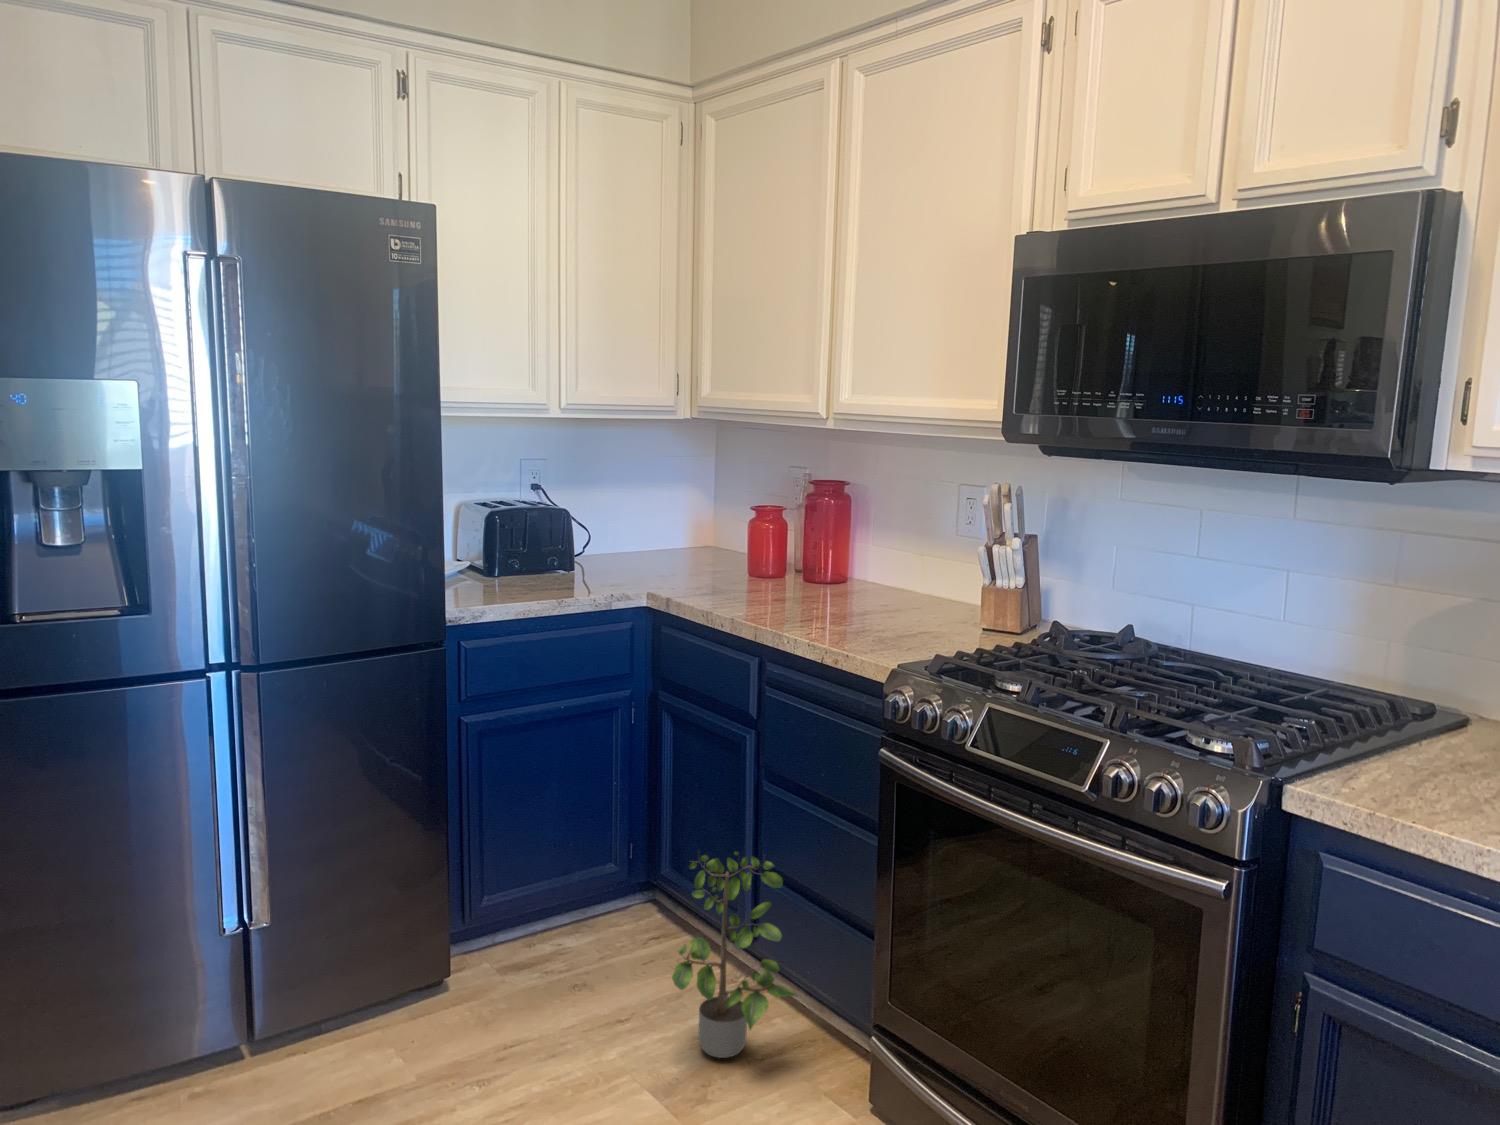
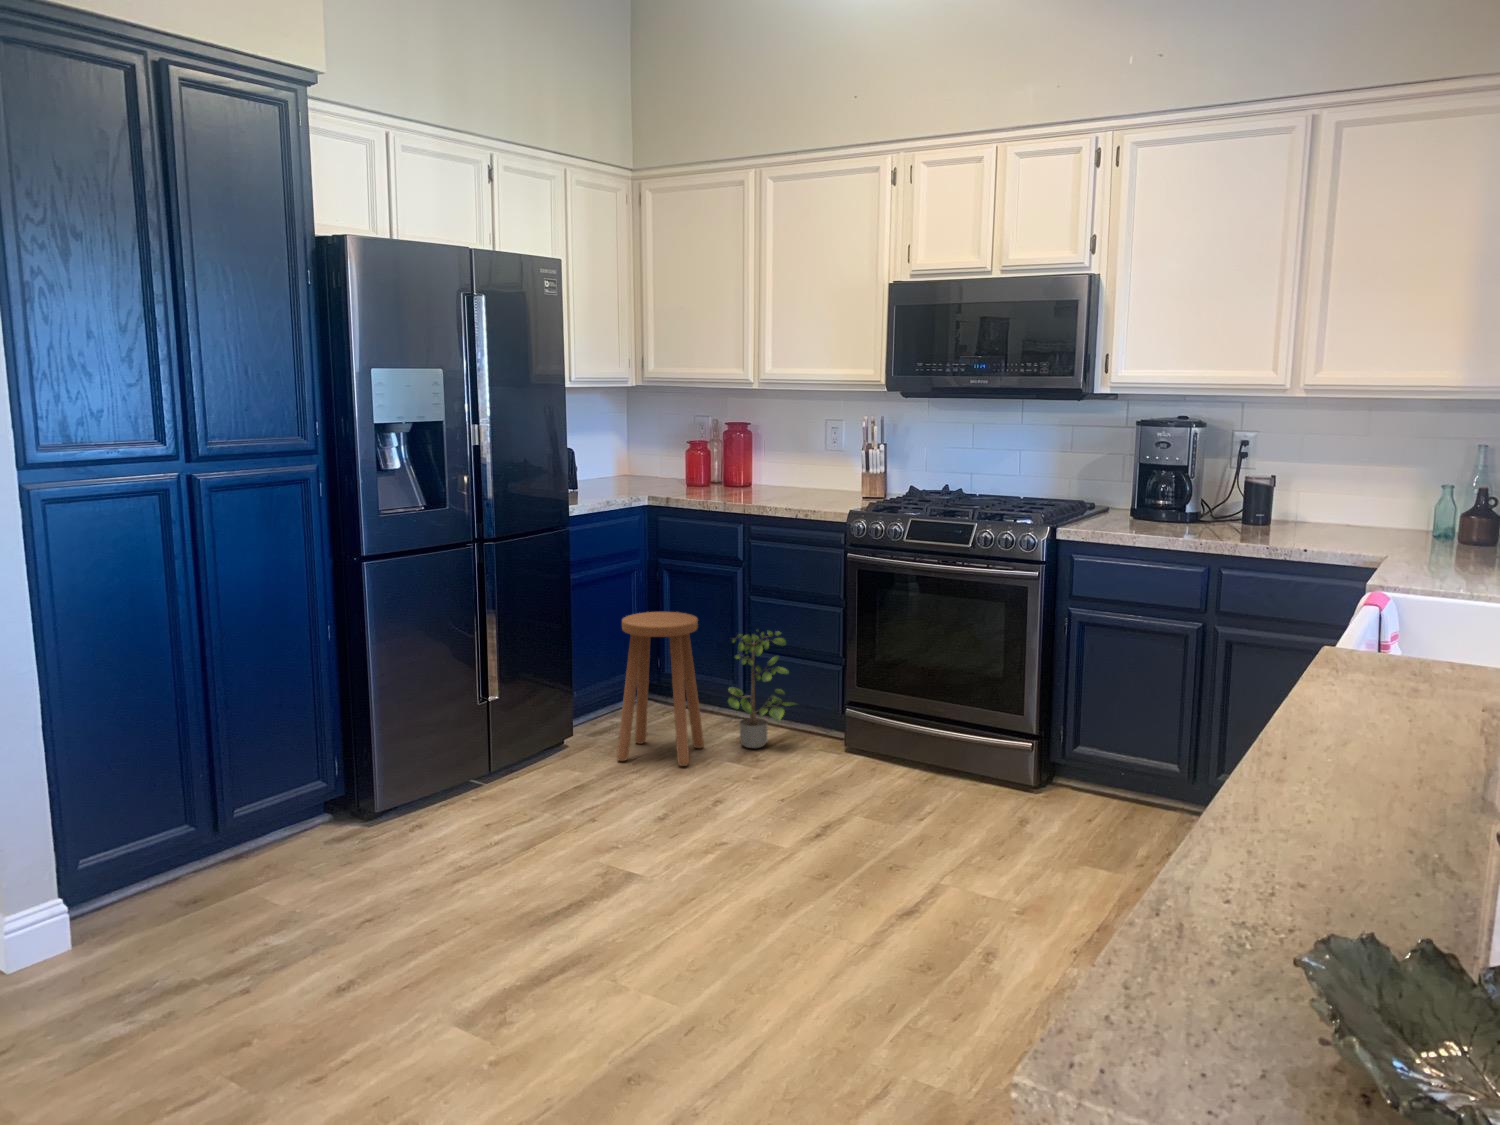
stool: none [480,793,641,1082] -> present [617,612,704,766]

